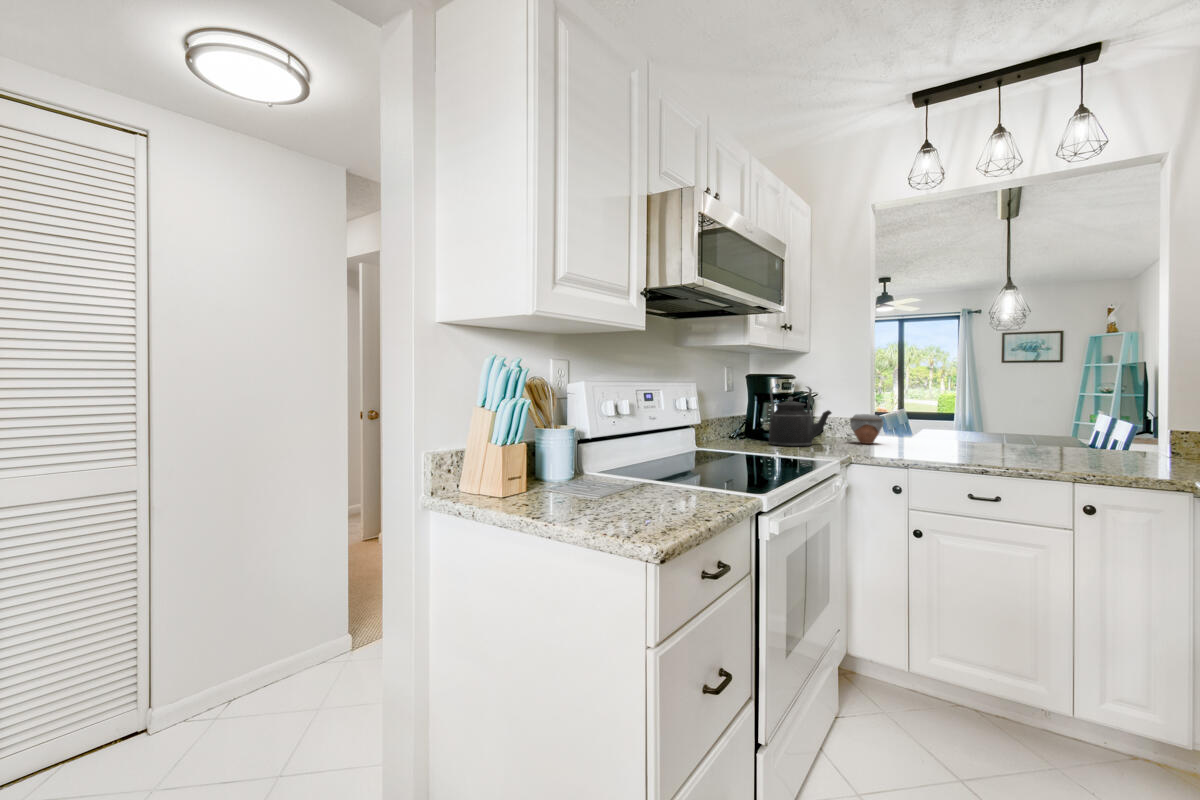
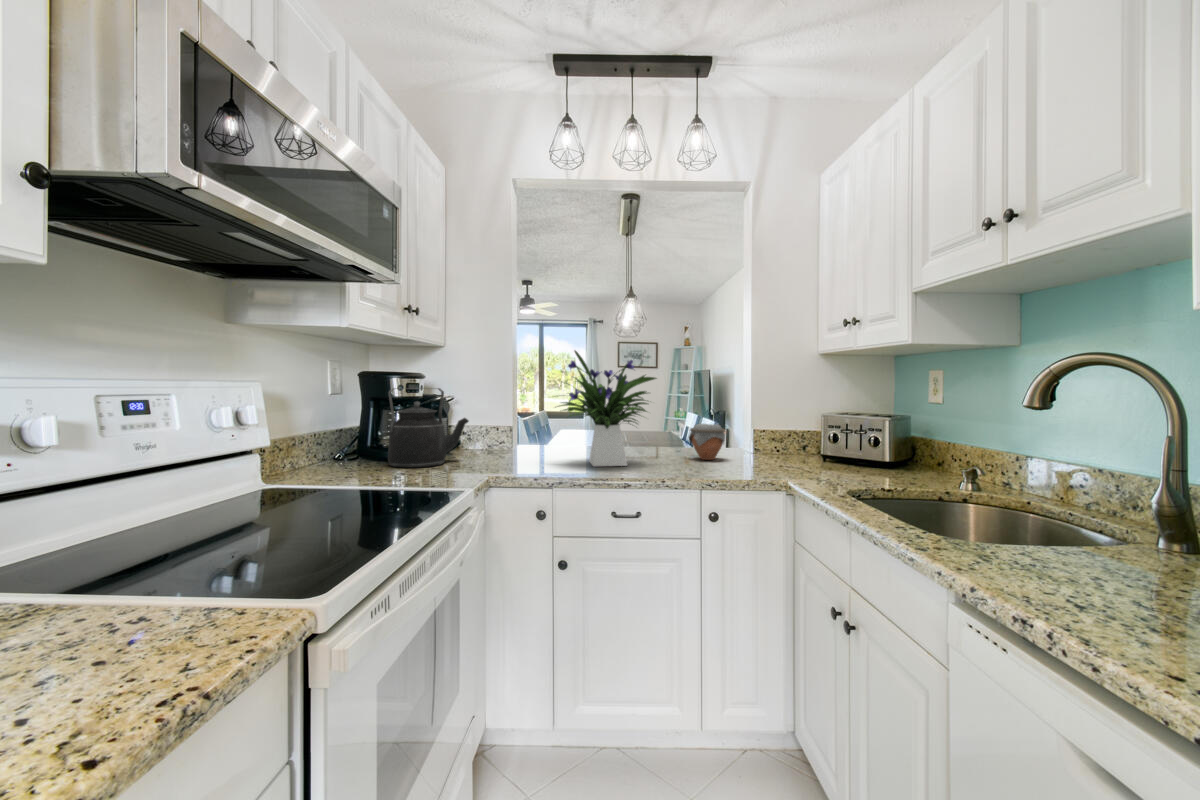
flower arrangement: none [909,352,1028,457] -> present [557,351,656,466]
jar: present [850,414,884,444] -> present [689,424,725,460]

